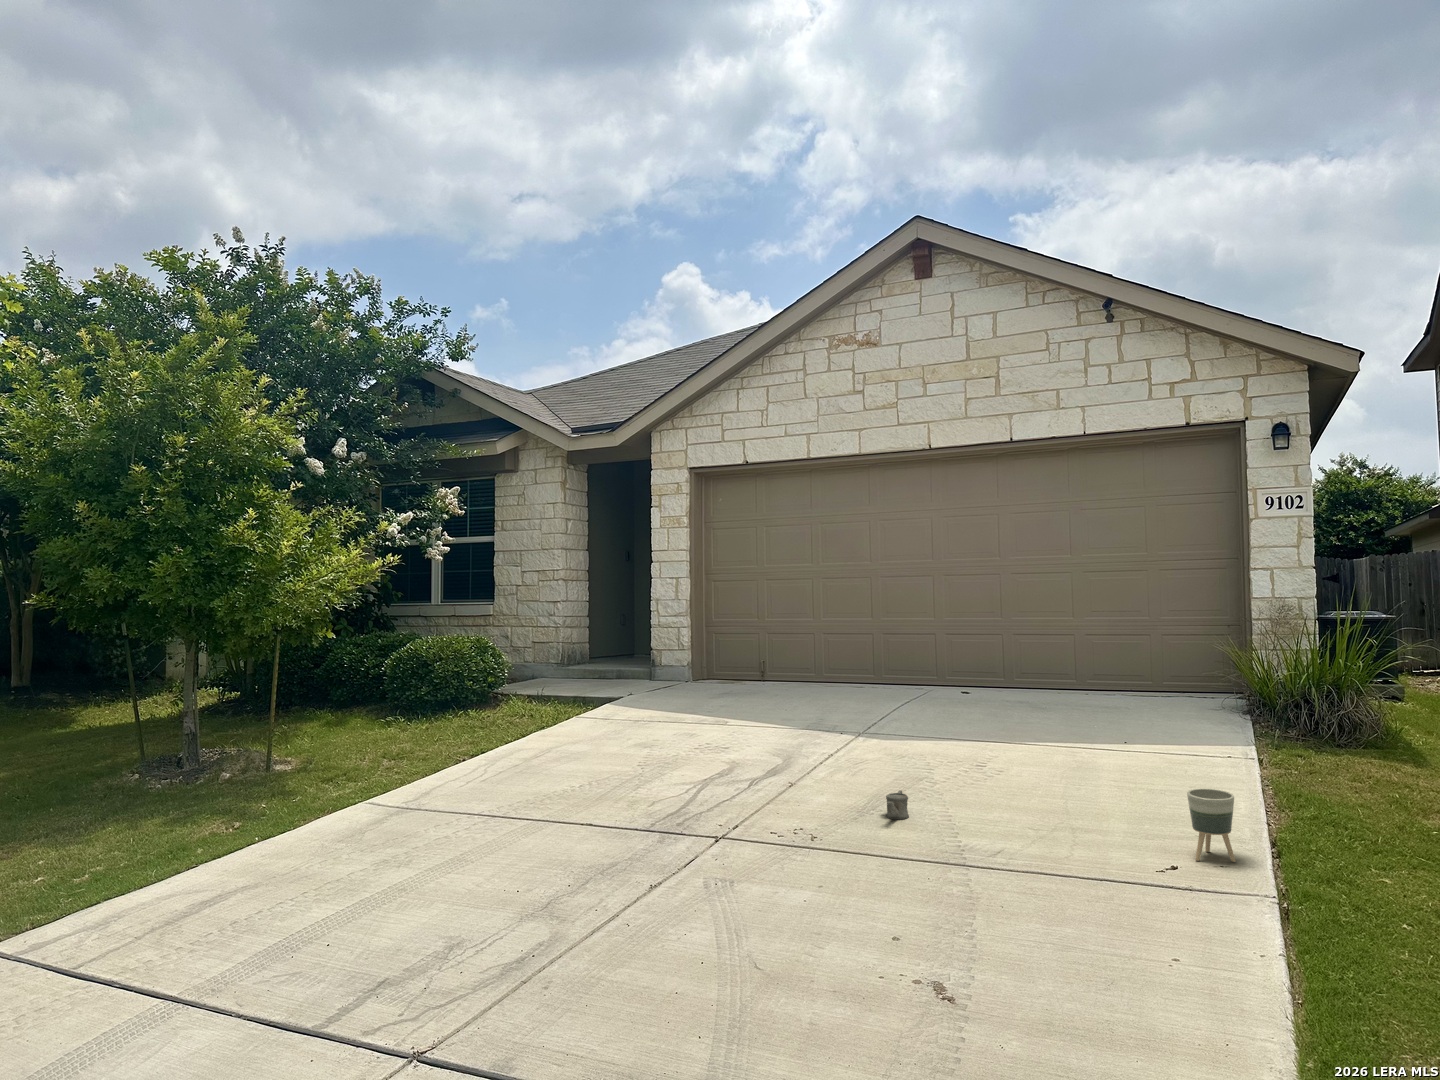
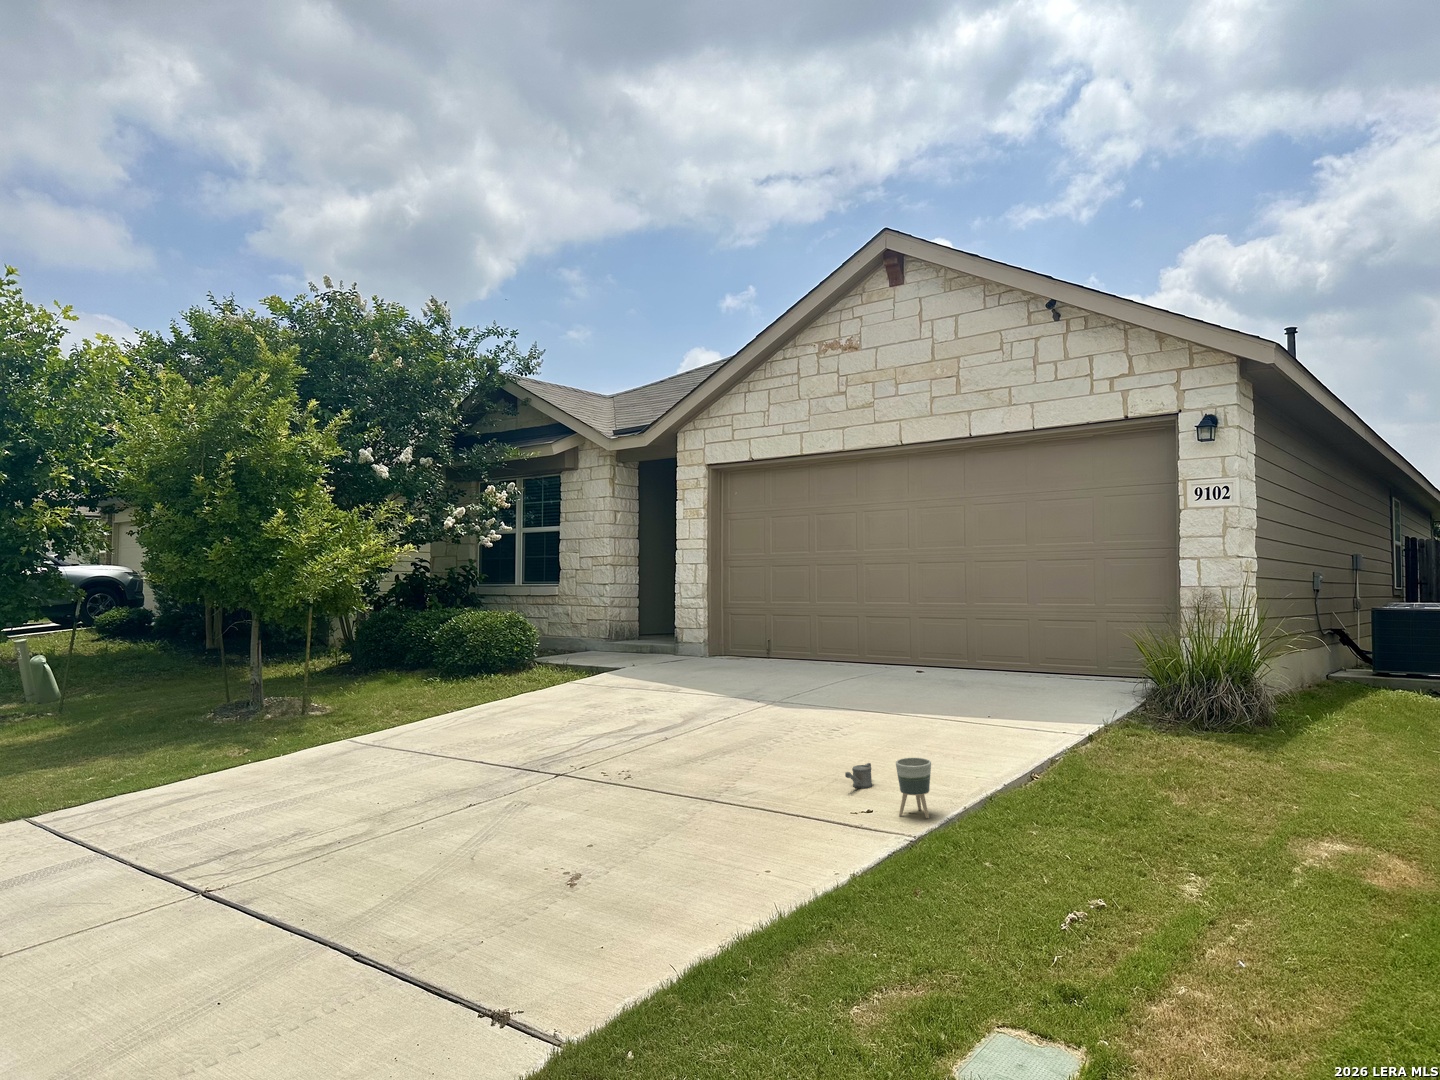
watering can: present [886,790,909,820] -> present [845,763,872,788]

